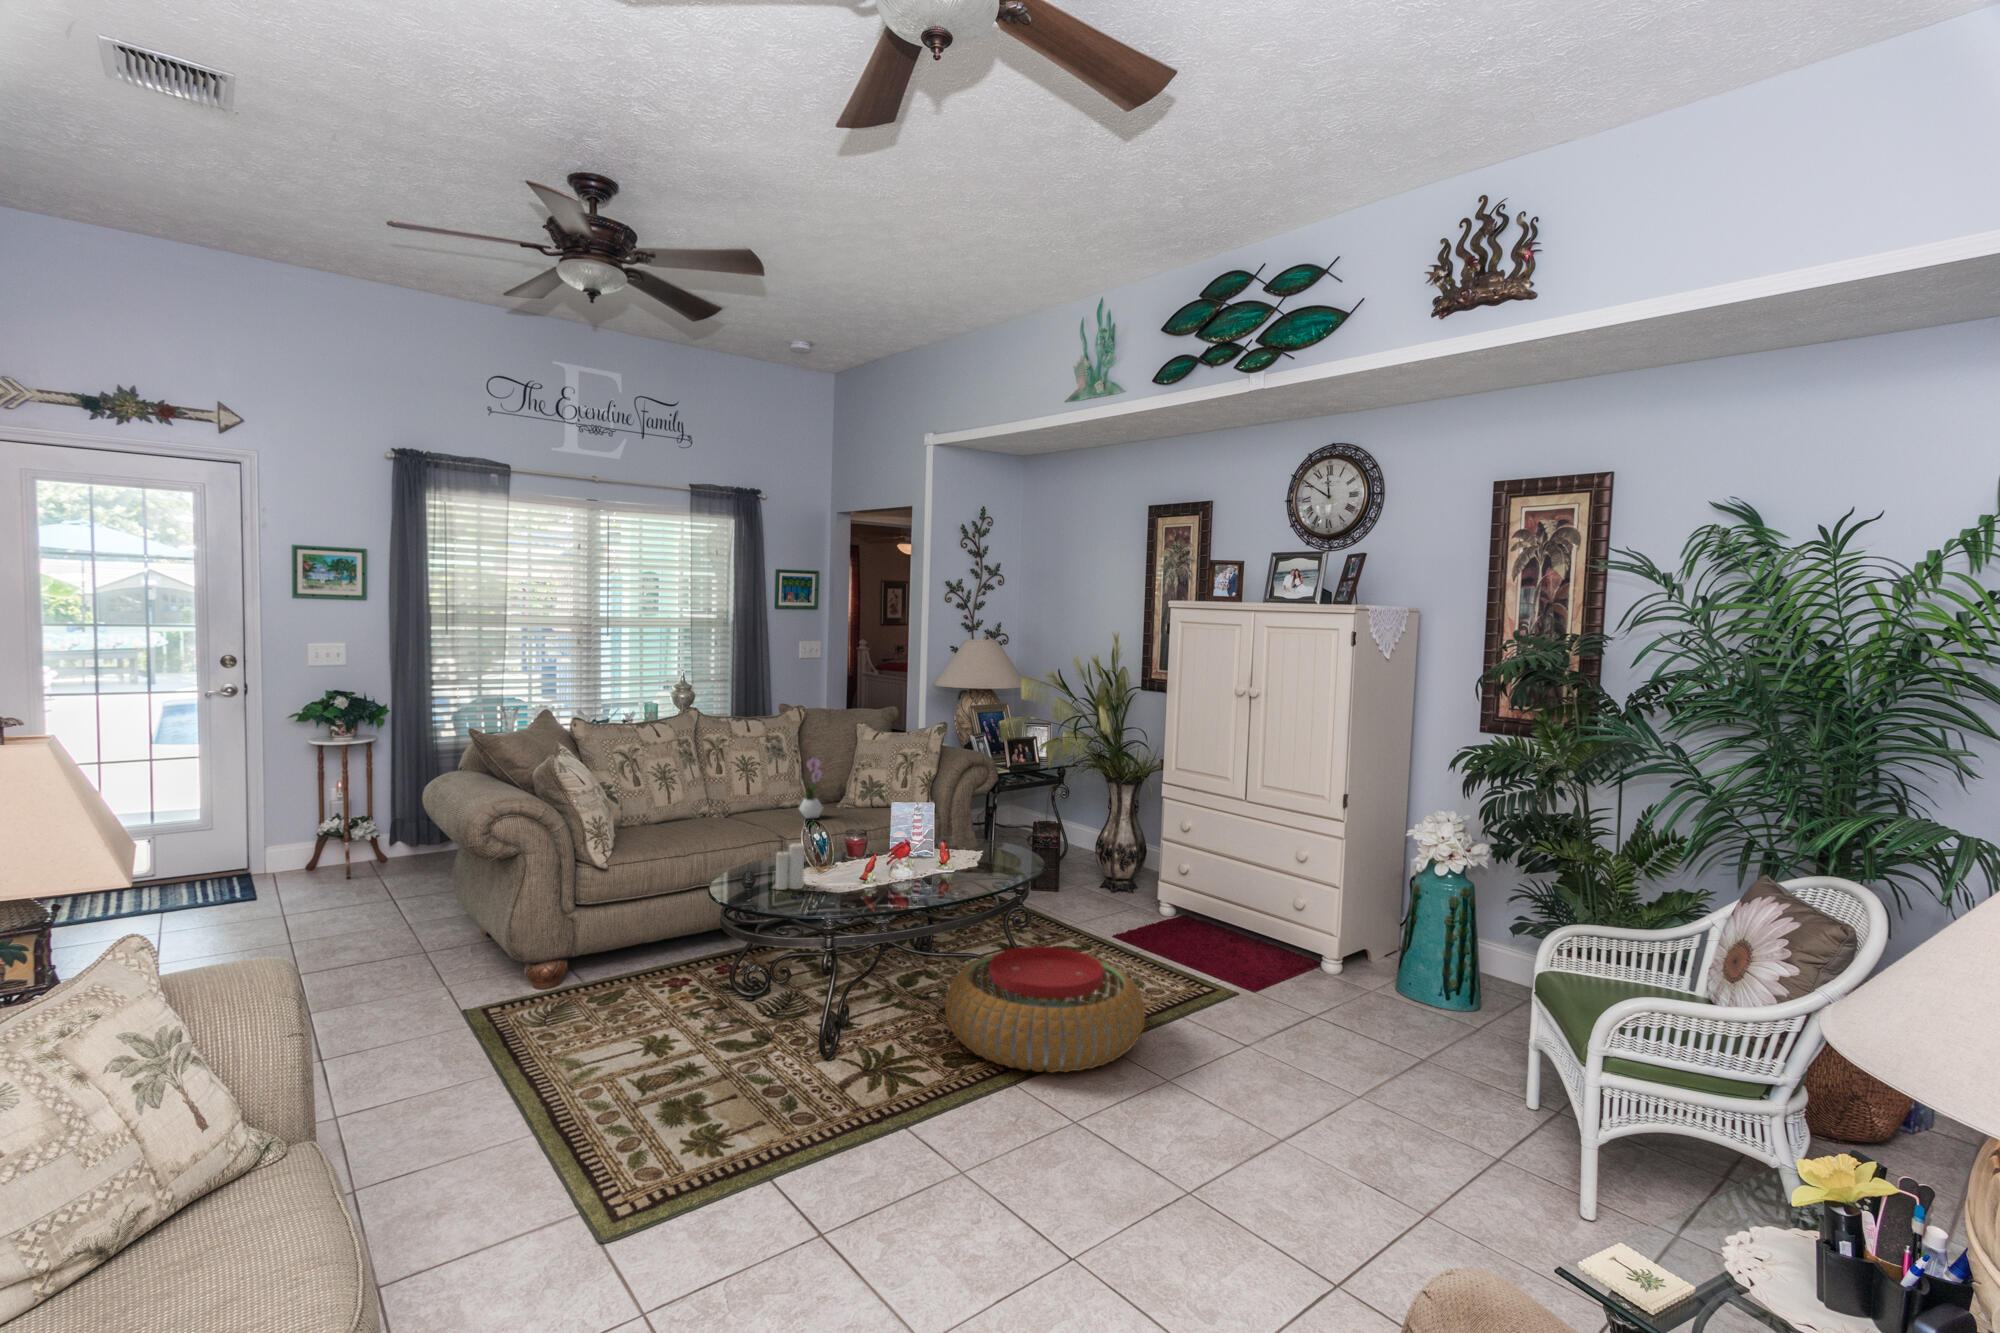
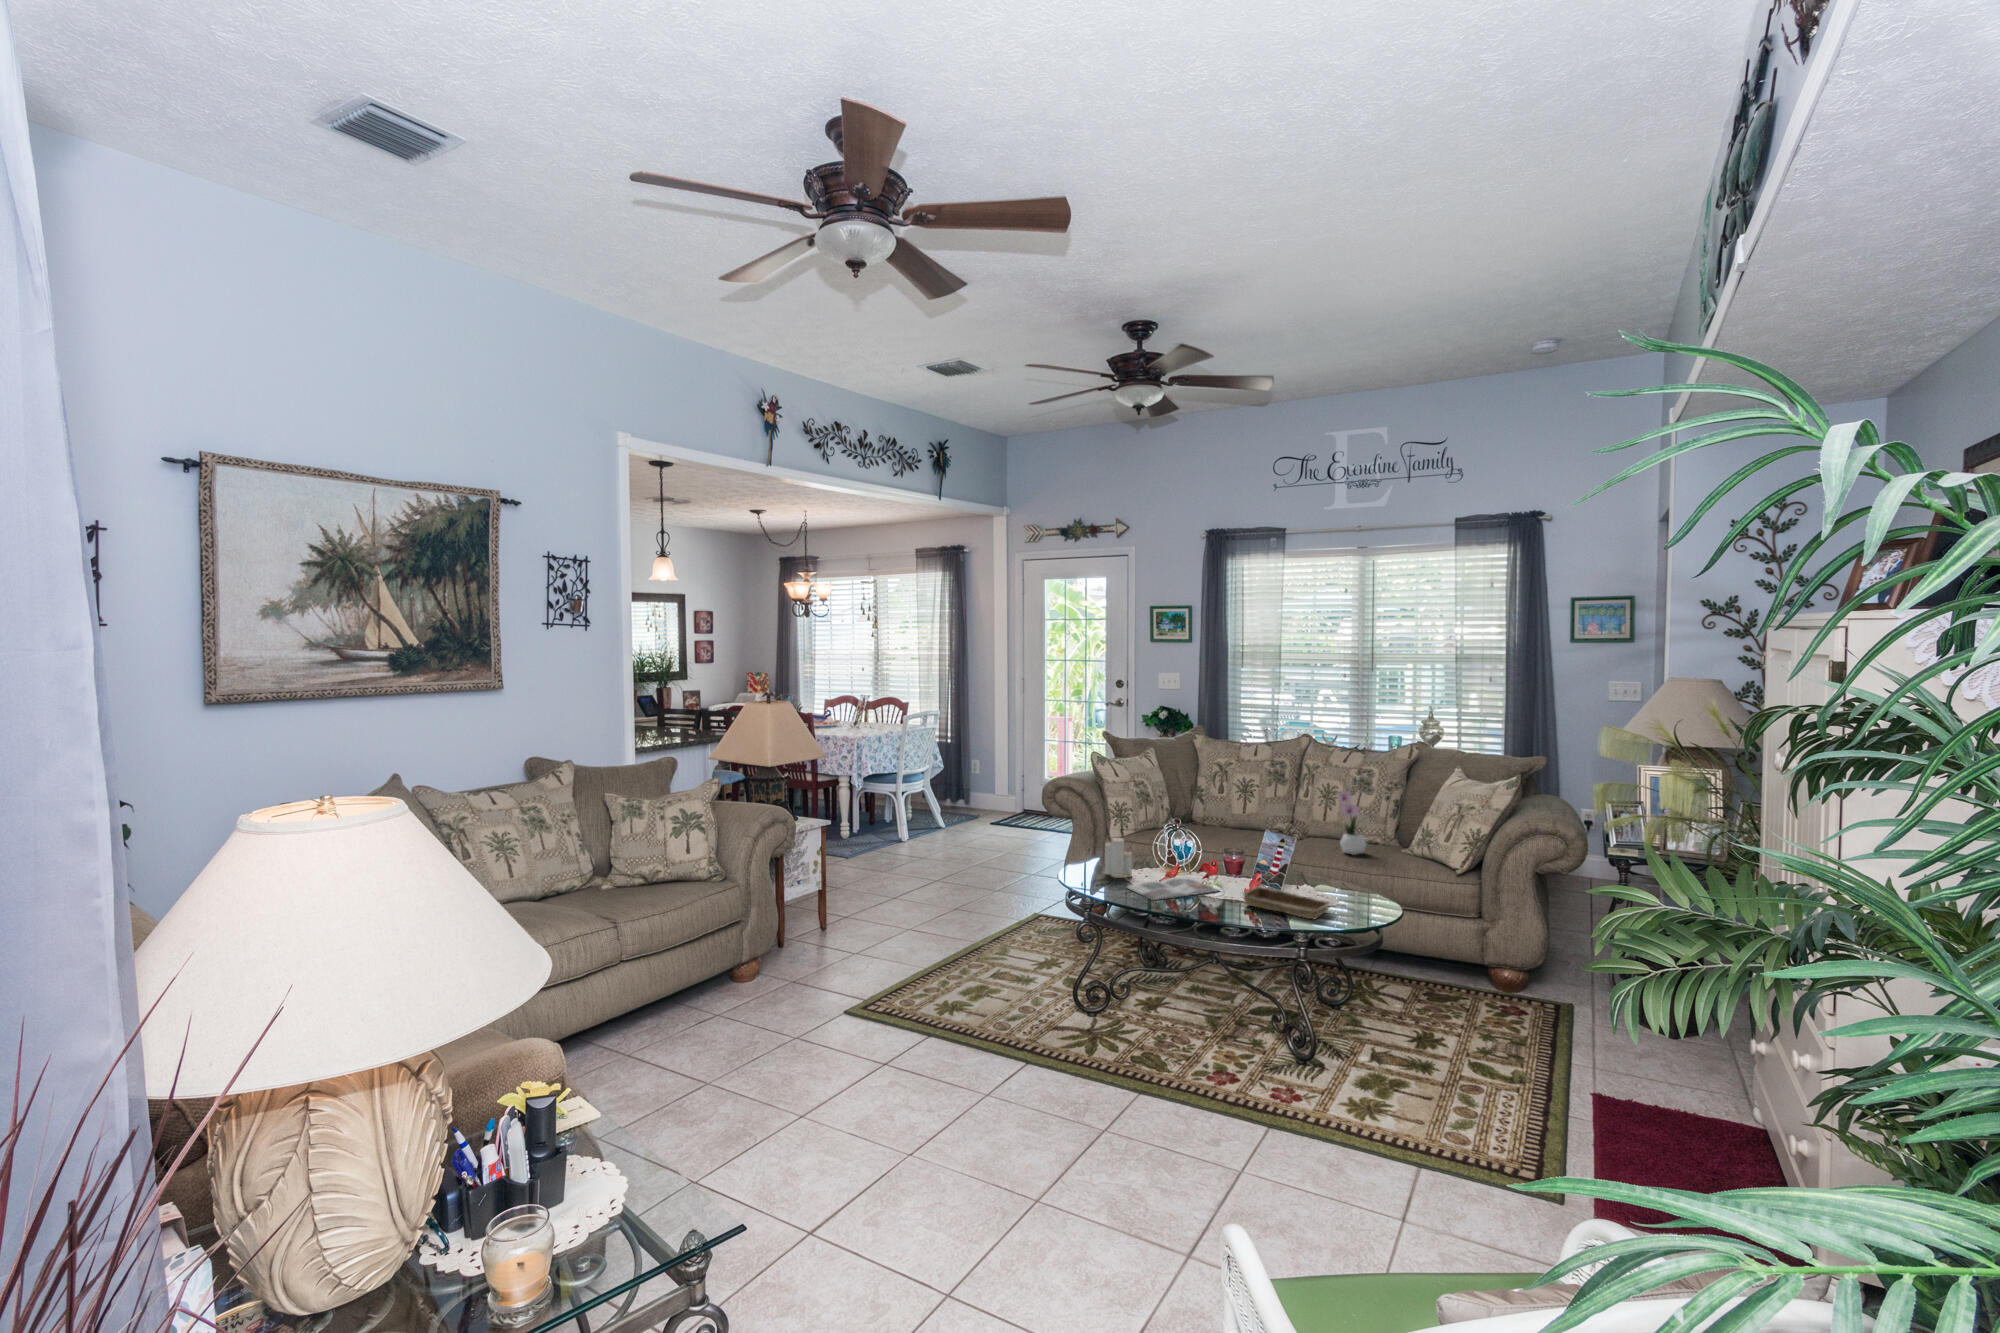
tray: none [926,846,1009,869] -> present [1243,886,1332,920]
magazine: none [841,867,900,891] -> present [1127,878,1218,900]
pouf: present [945,946,1145,1073] -> none [1049,983,1265,1124]

